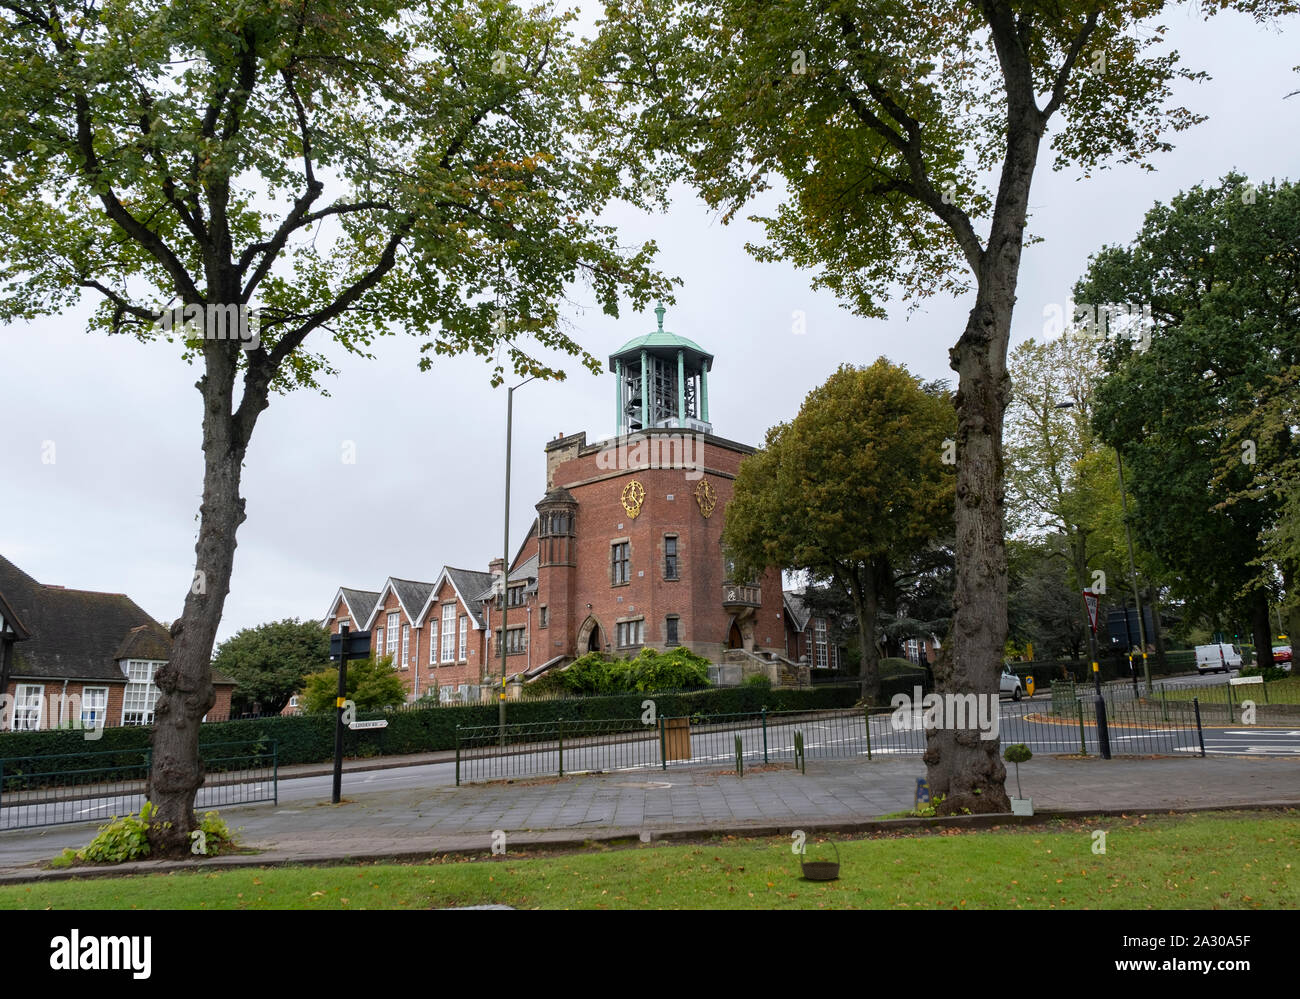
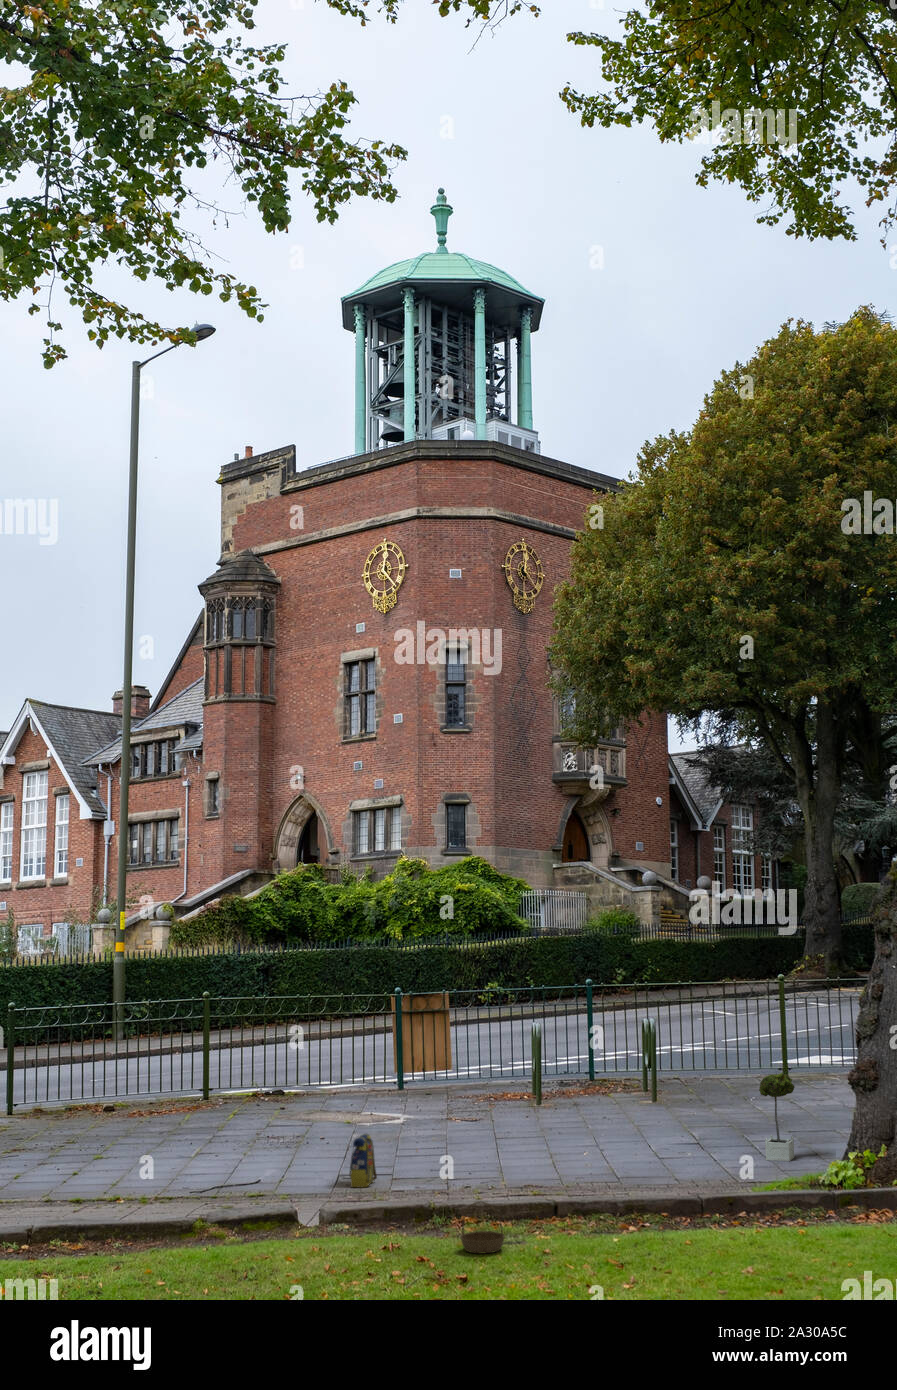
backpack: present [914,777,932,816] -> present [349,1134,377,1187]

